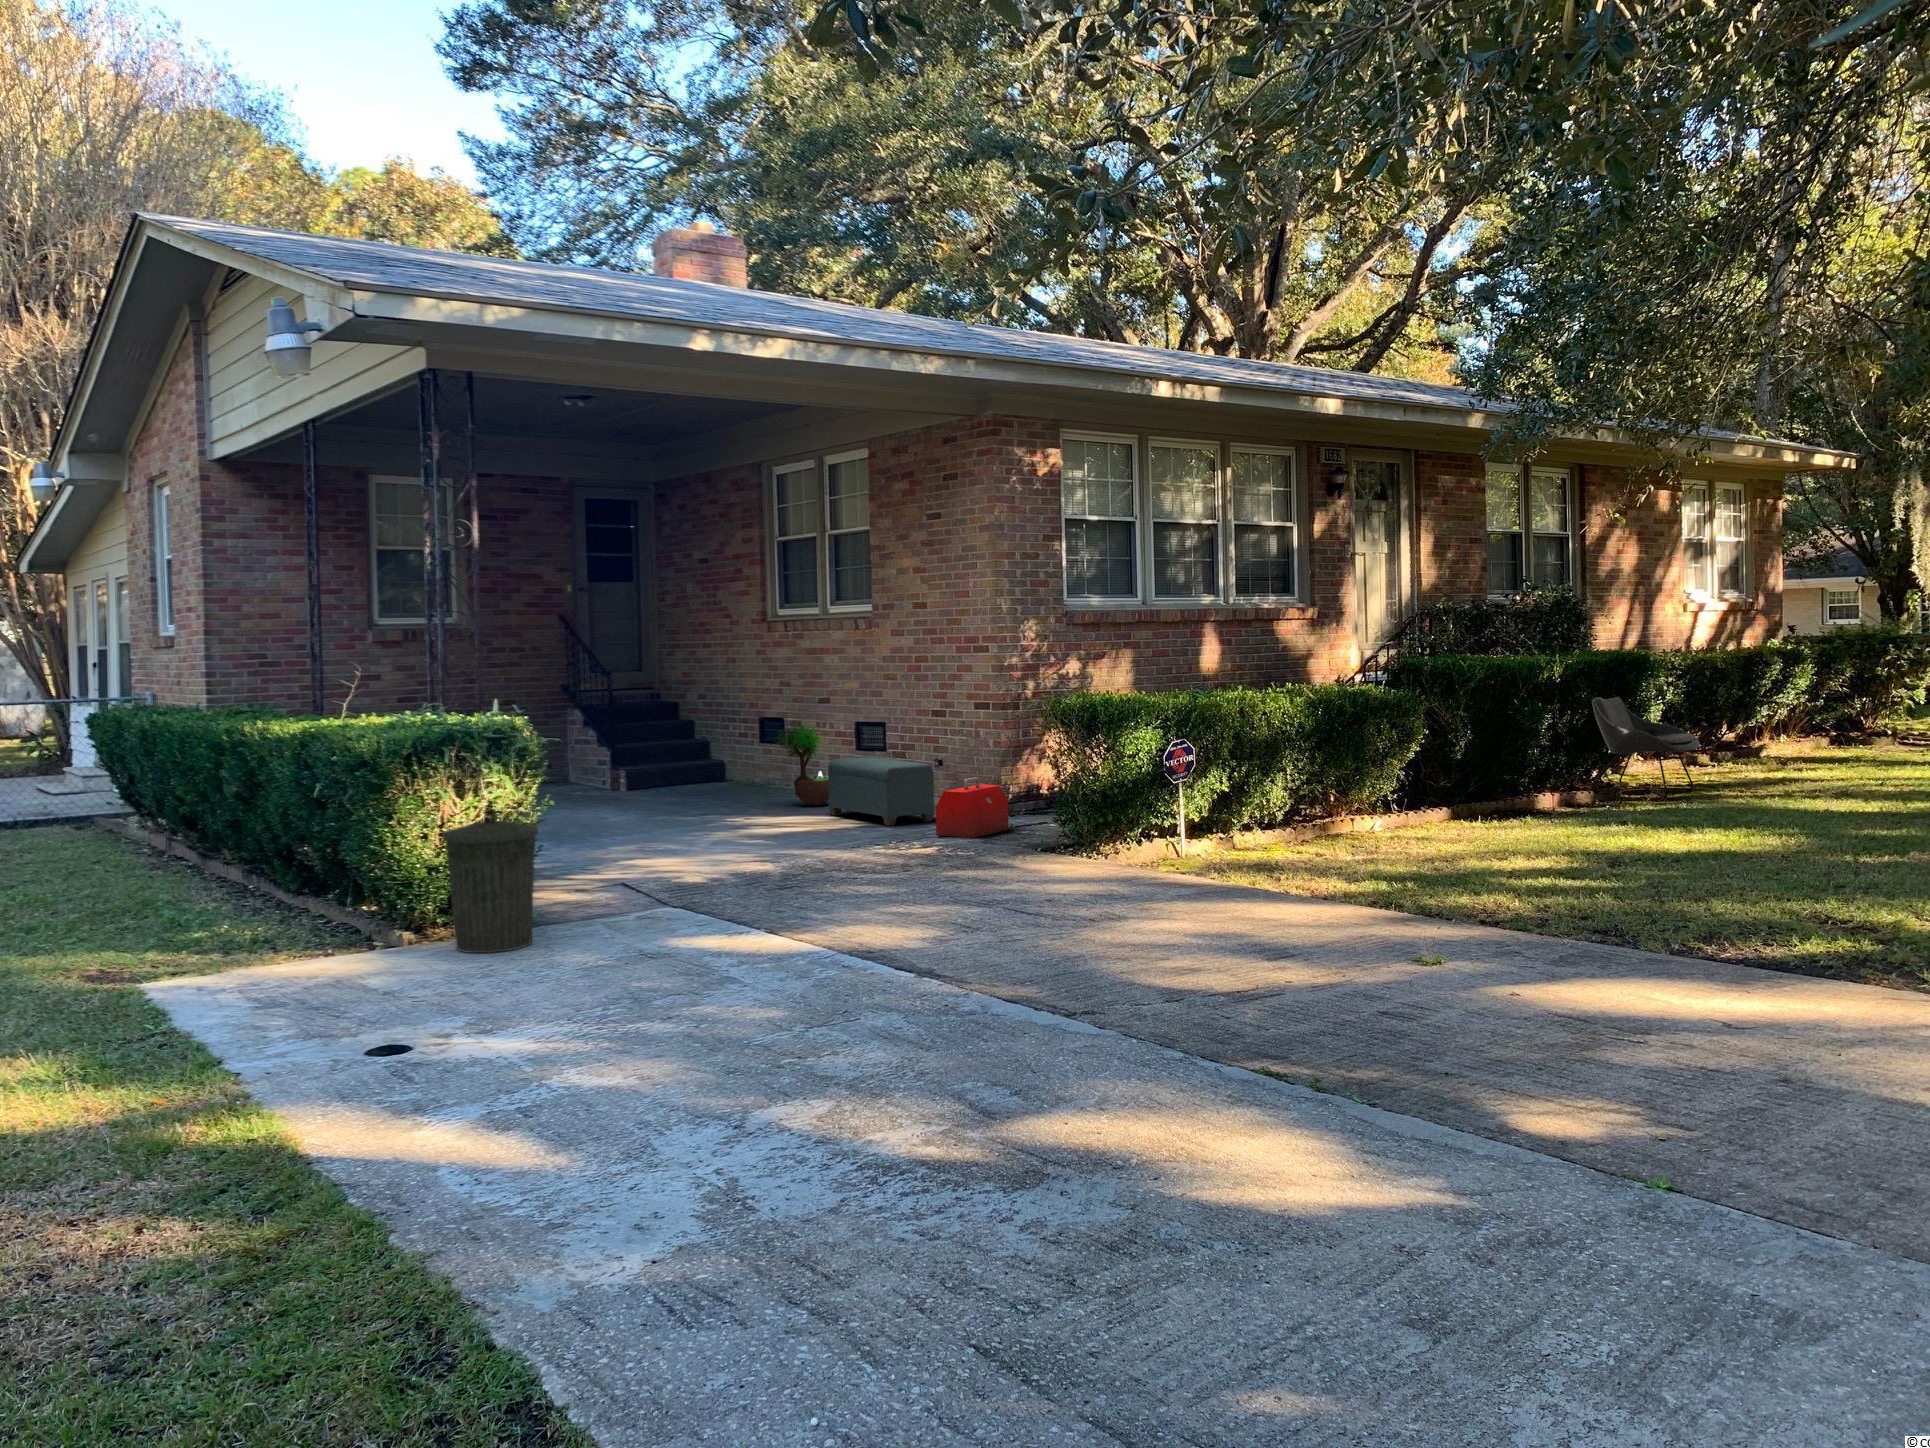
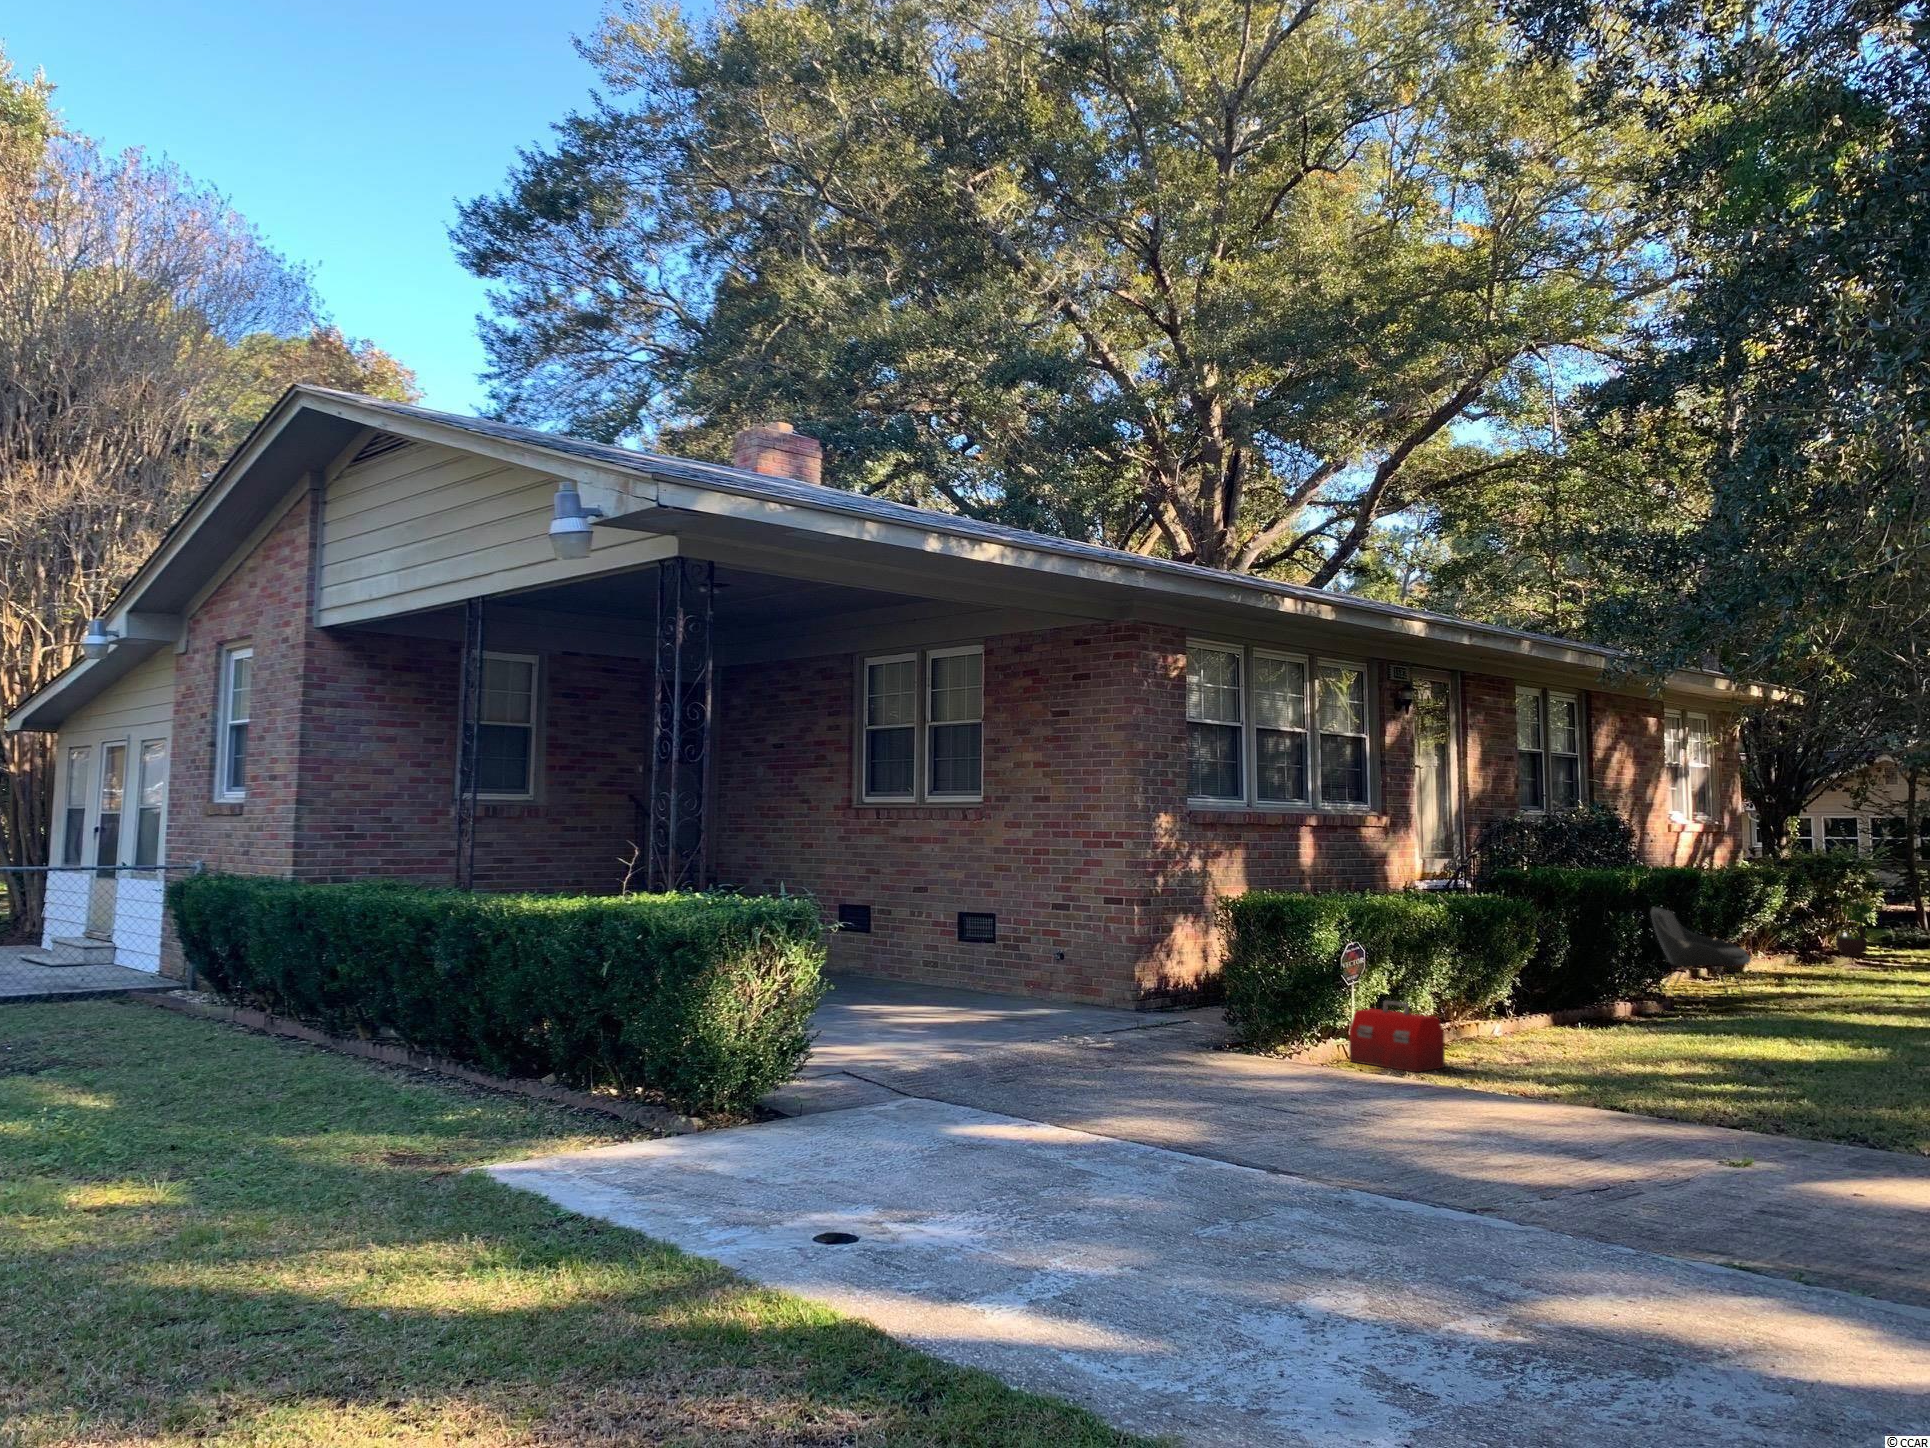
potted tree: present [777,722,829,806] -> present [1836,900,1872,957]
bench: present [828,757,934,826] -> none [943,949,1059,1018]
toolbox: present [936,777,1008,838] -> present [1349,1000,1445,1072]
trash can: present [442,816,538,953] -> none [753,1000,844,1139]

